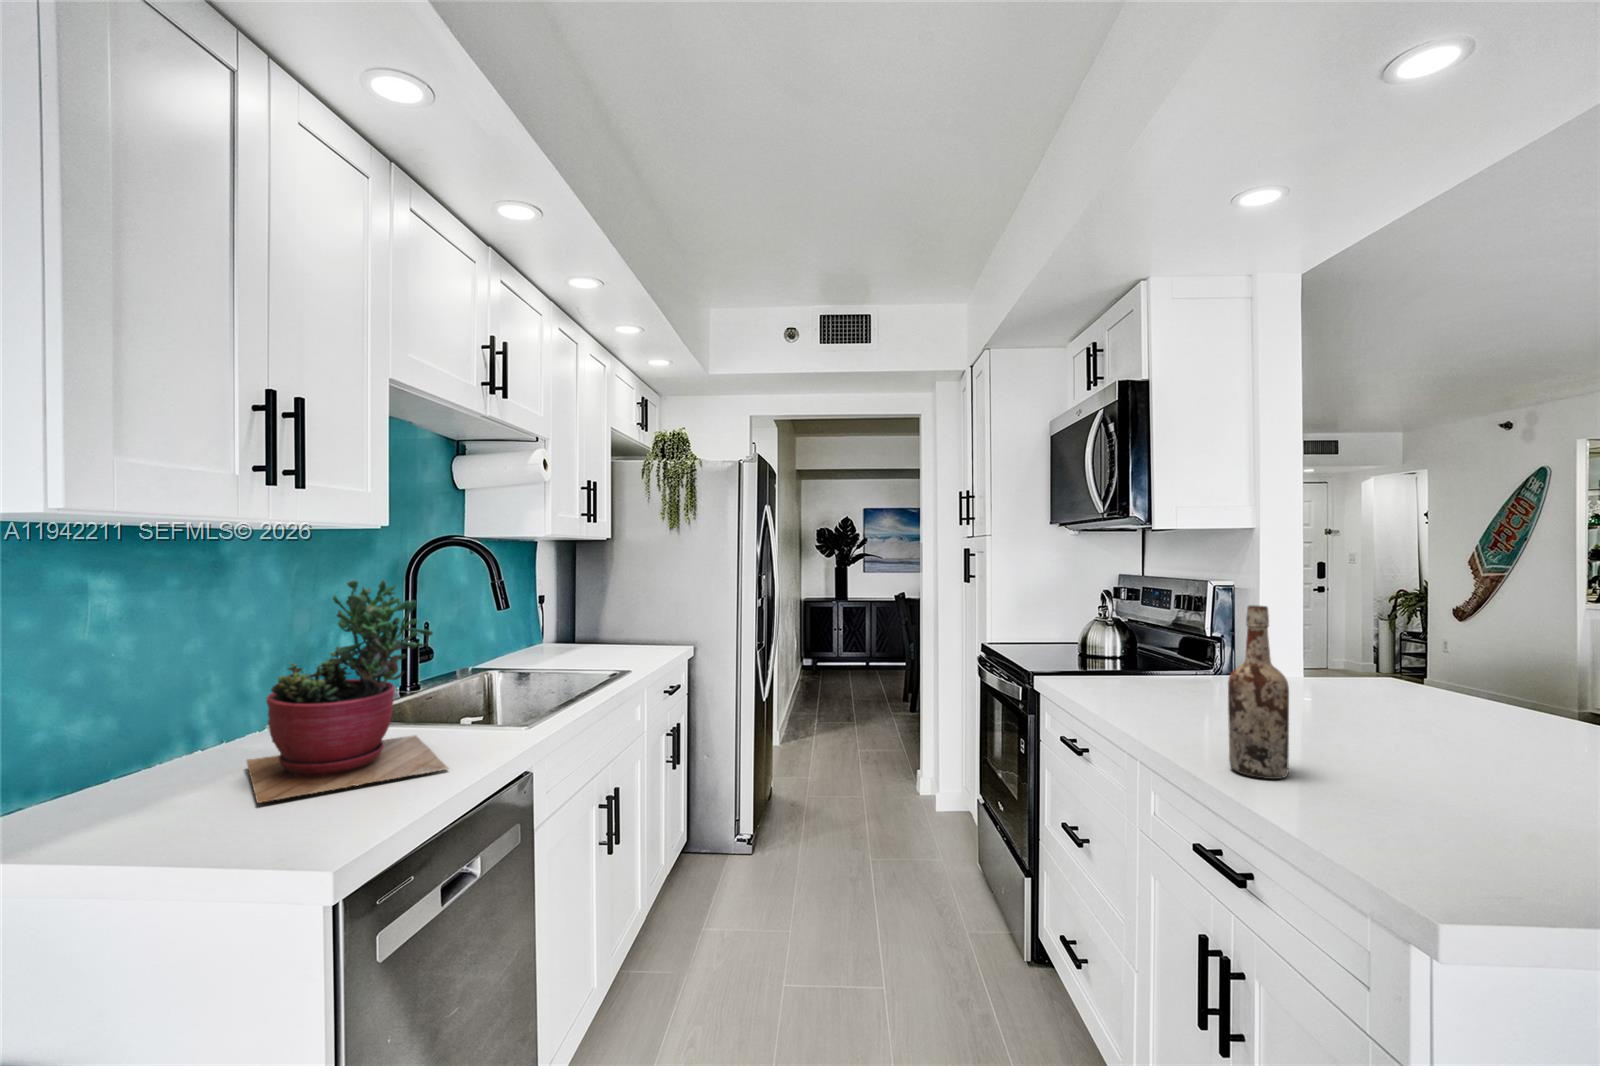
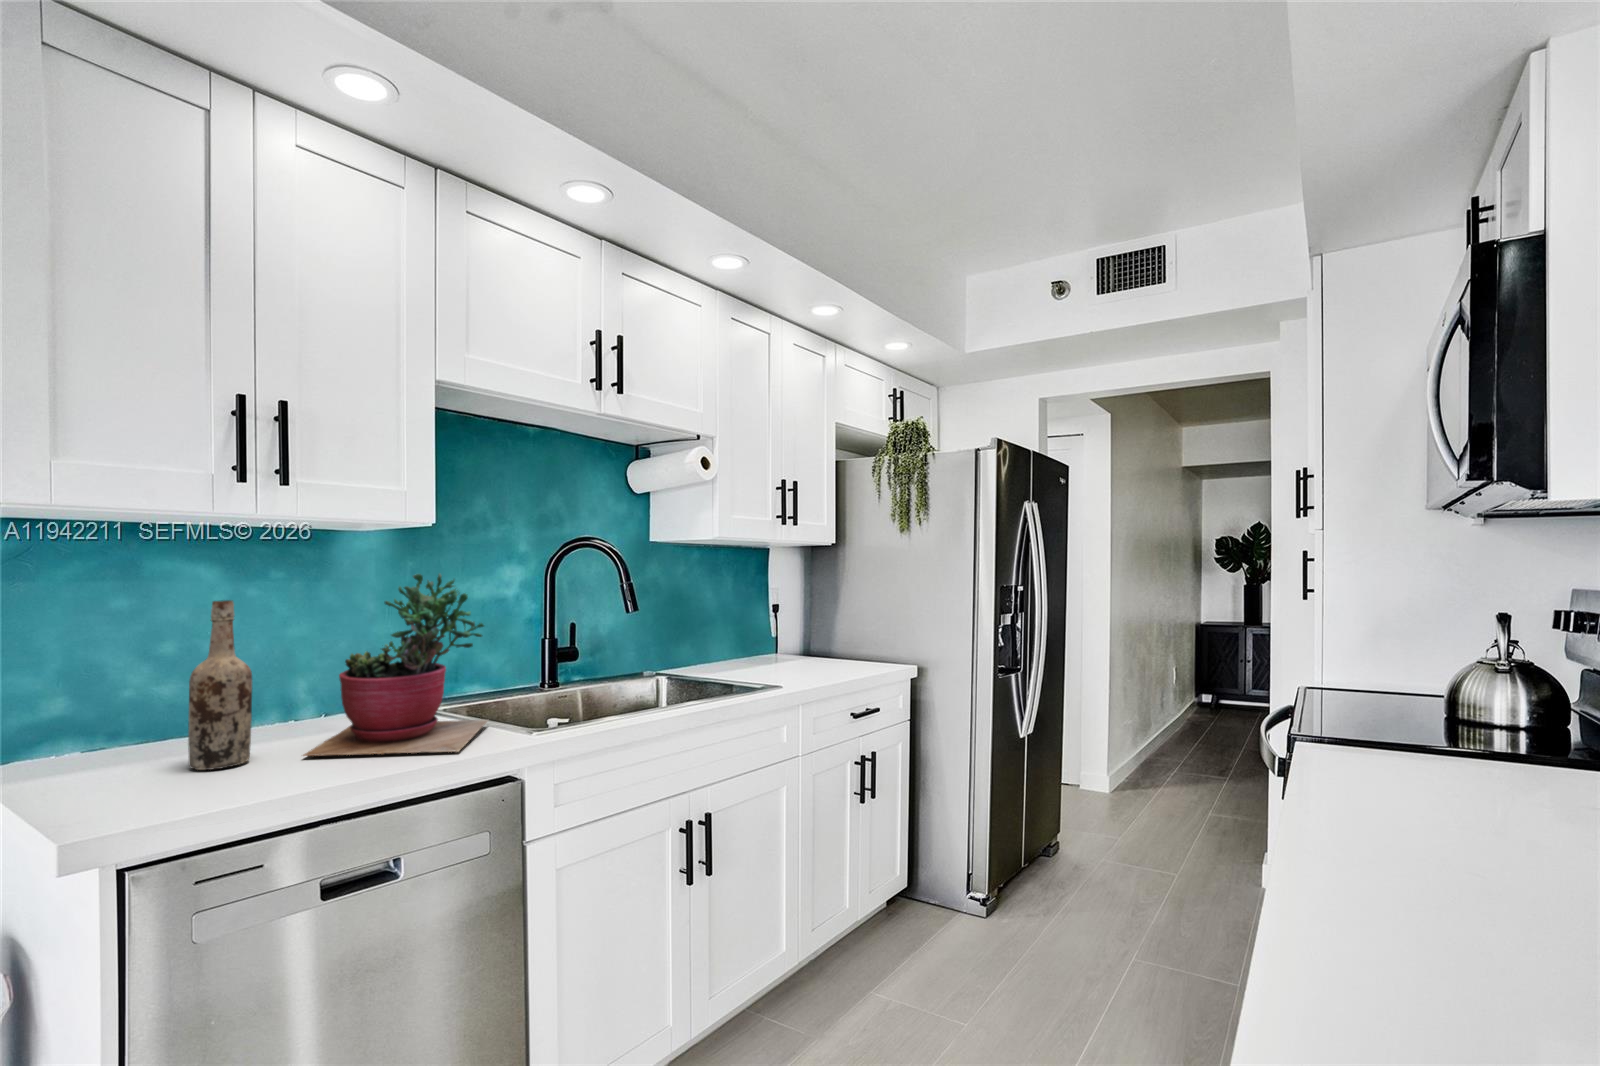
wine bottle: present [1228,605,1289,779] -> present [188,600,252,770]

